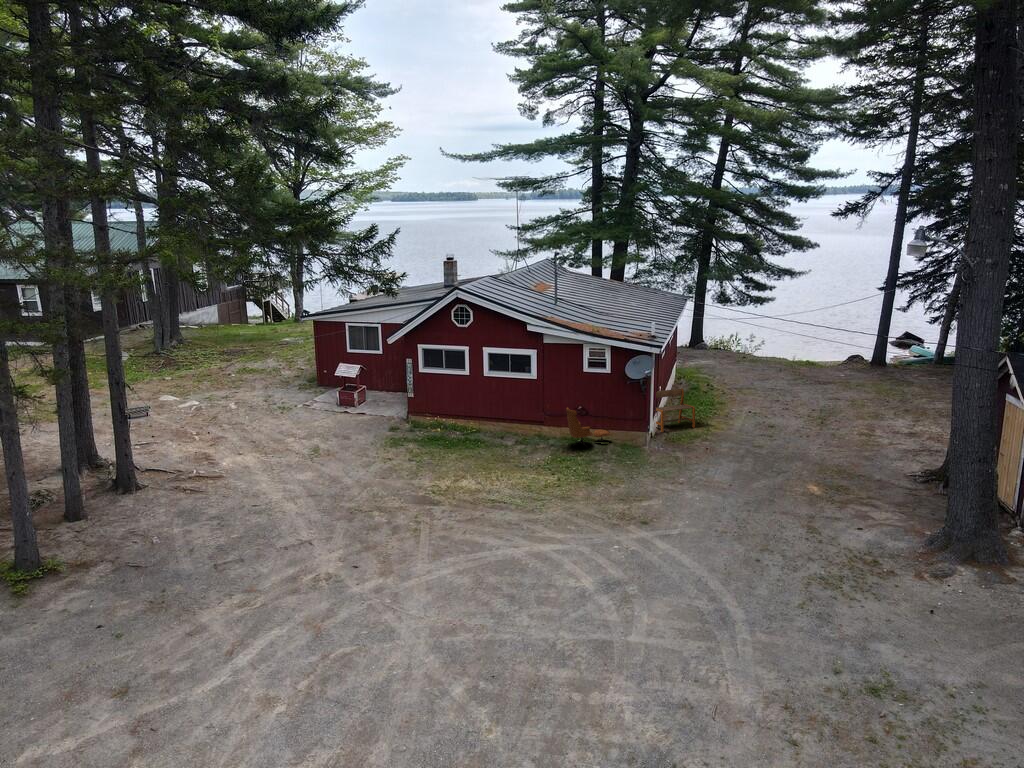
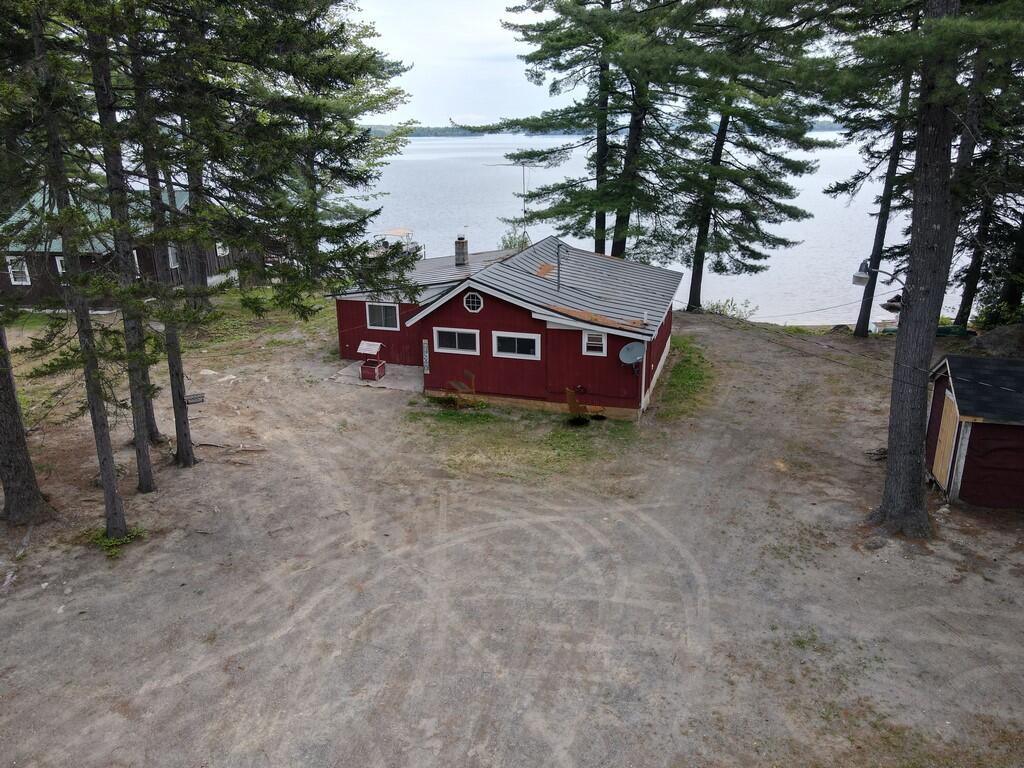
bench: present [654,388,695,432] -> present [445,369,477,410]

